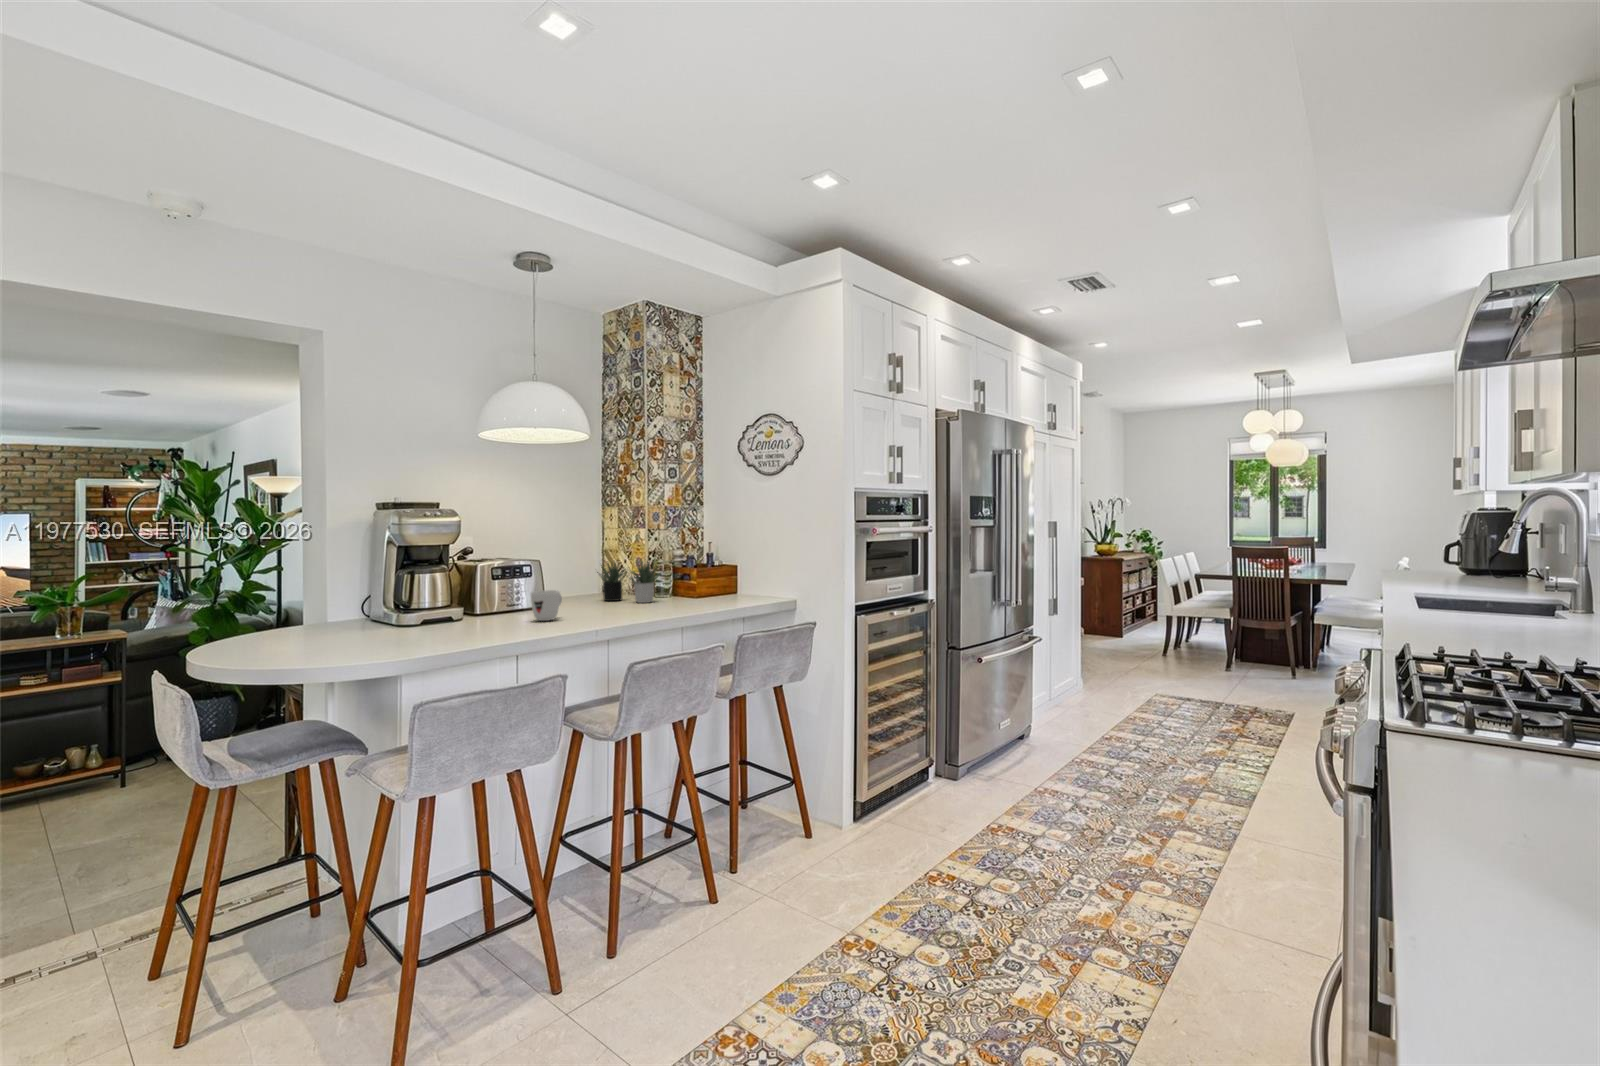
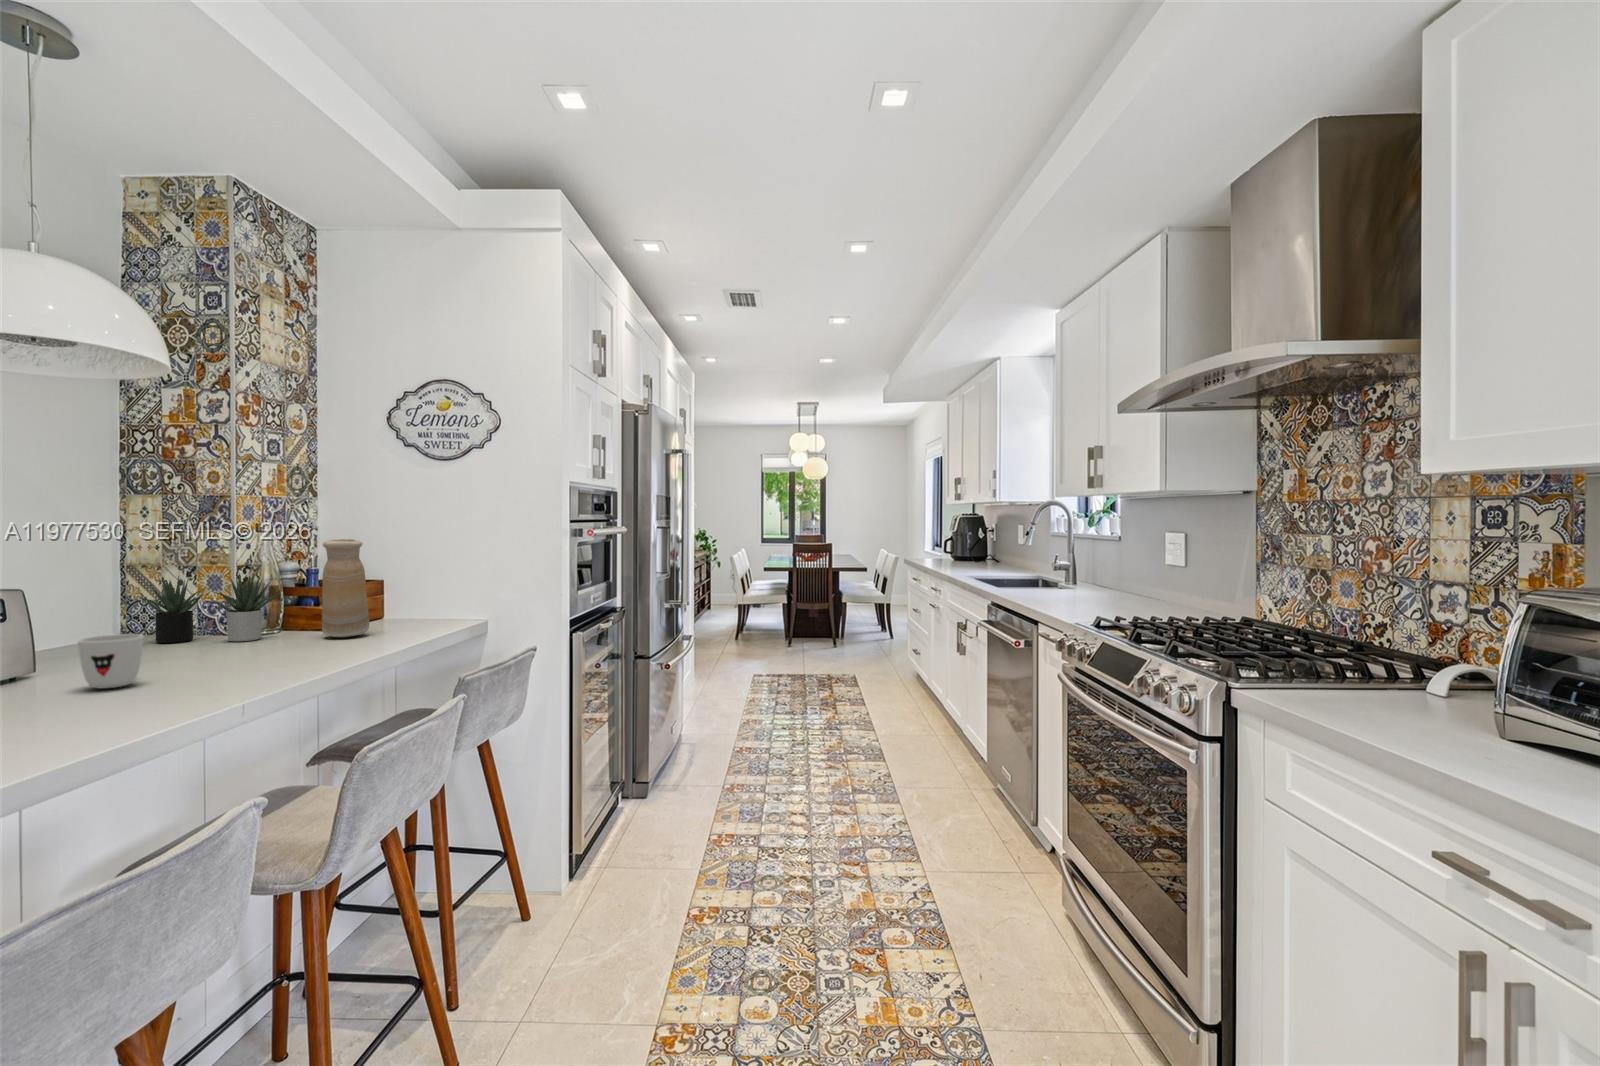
vase: none [682,536,710,604] -> present [322,539,369,637]

